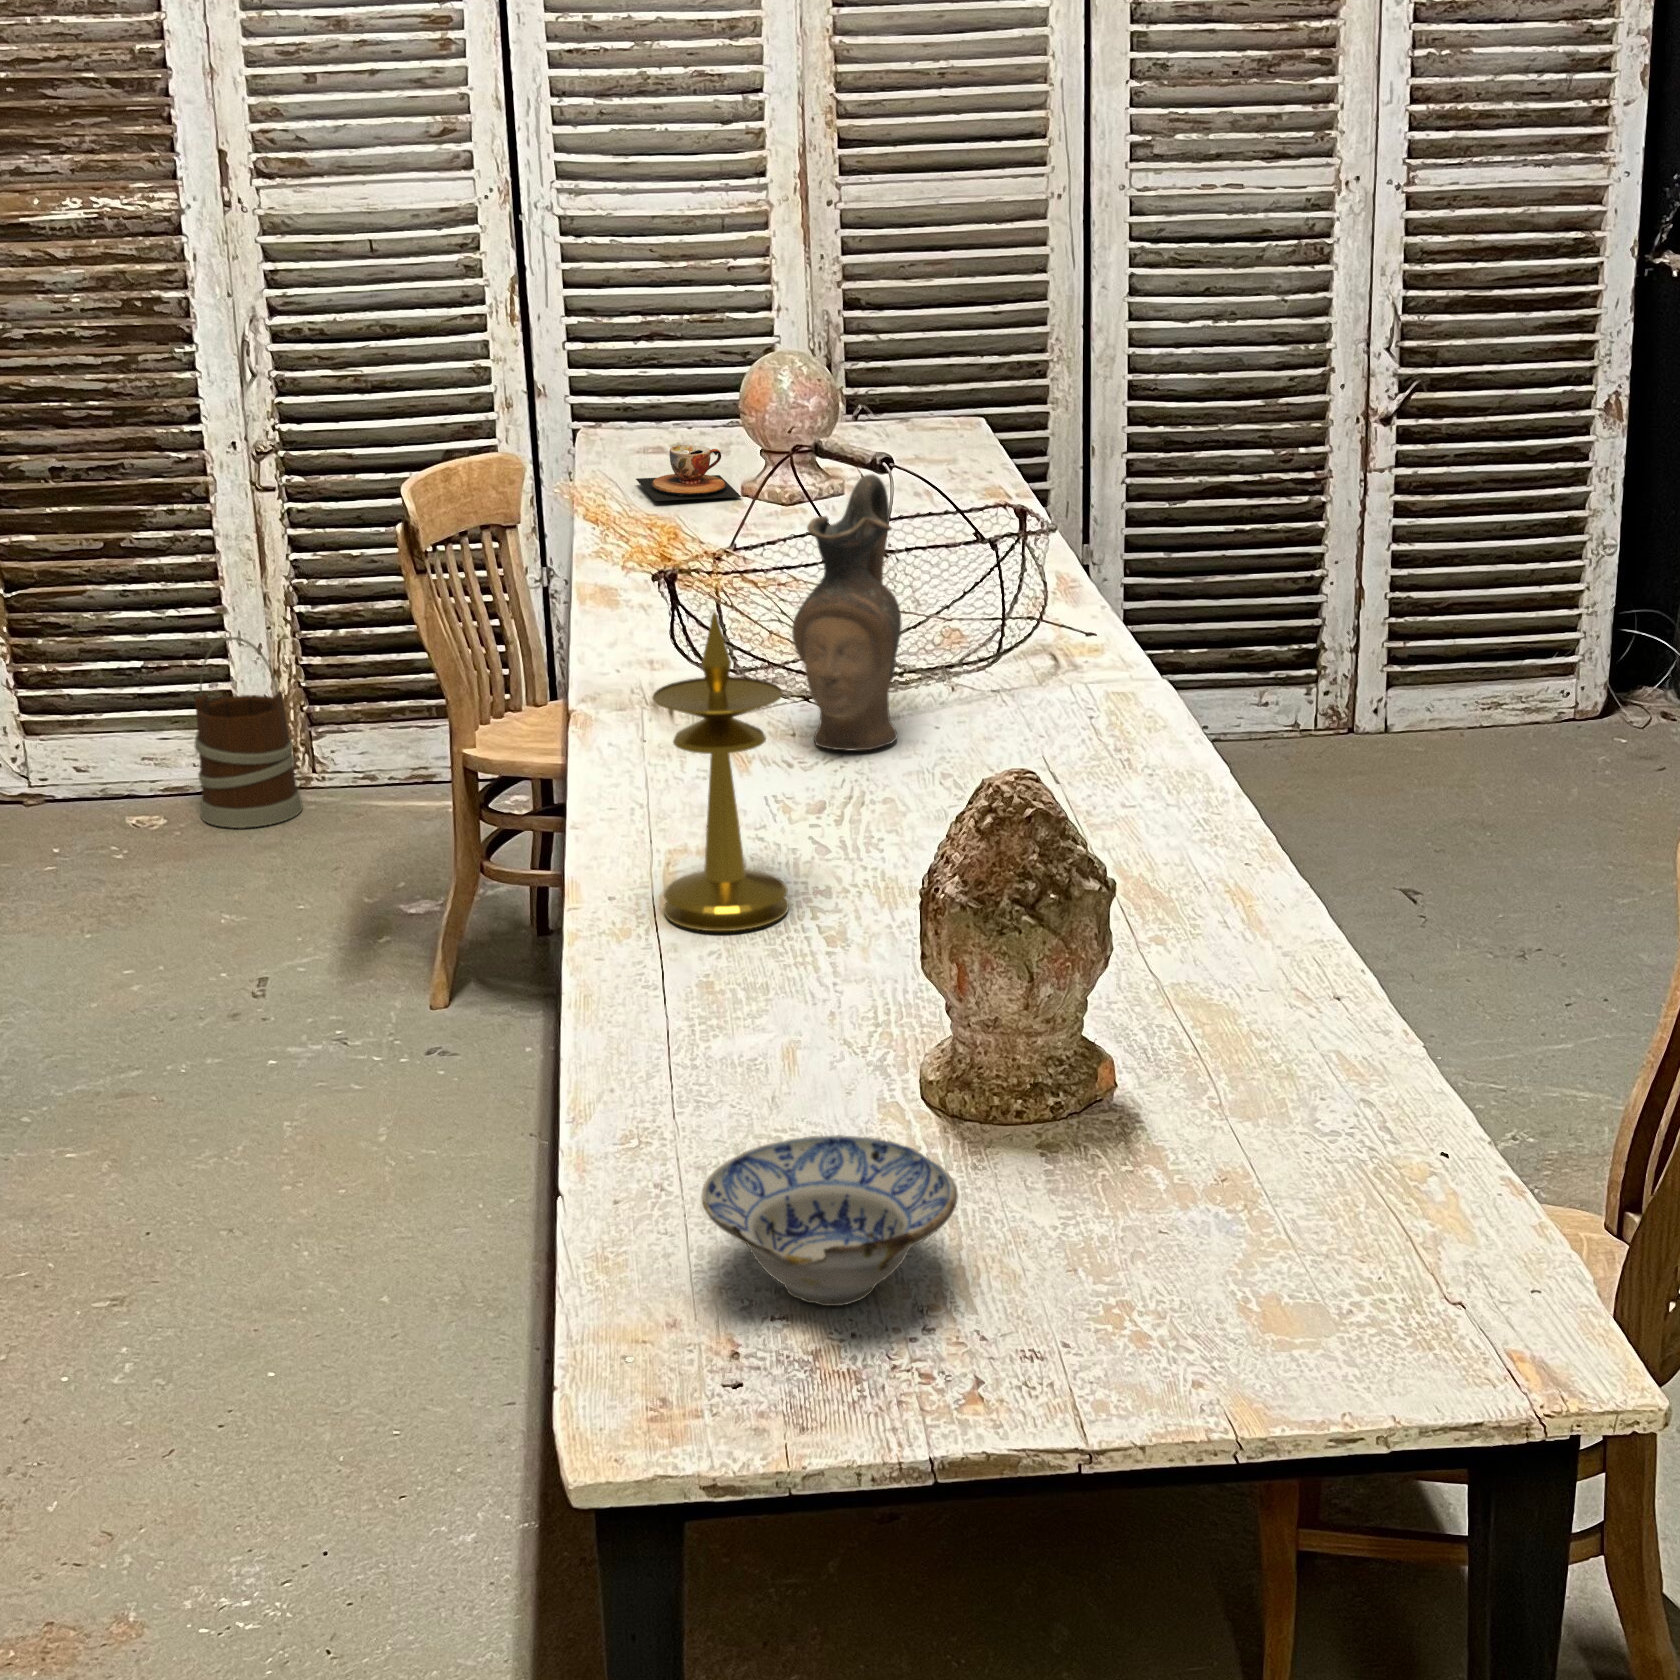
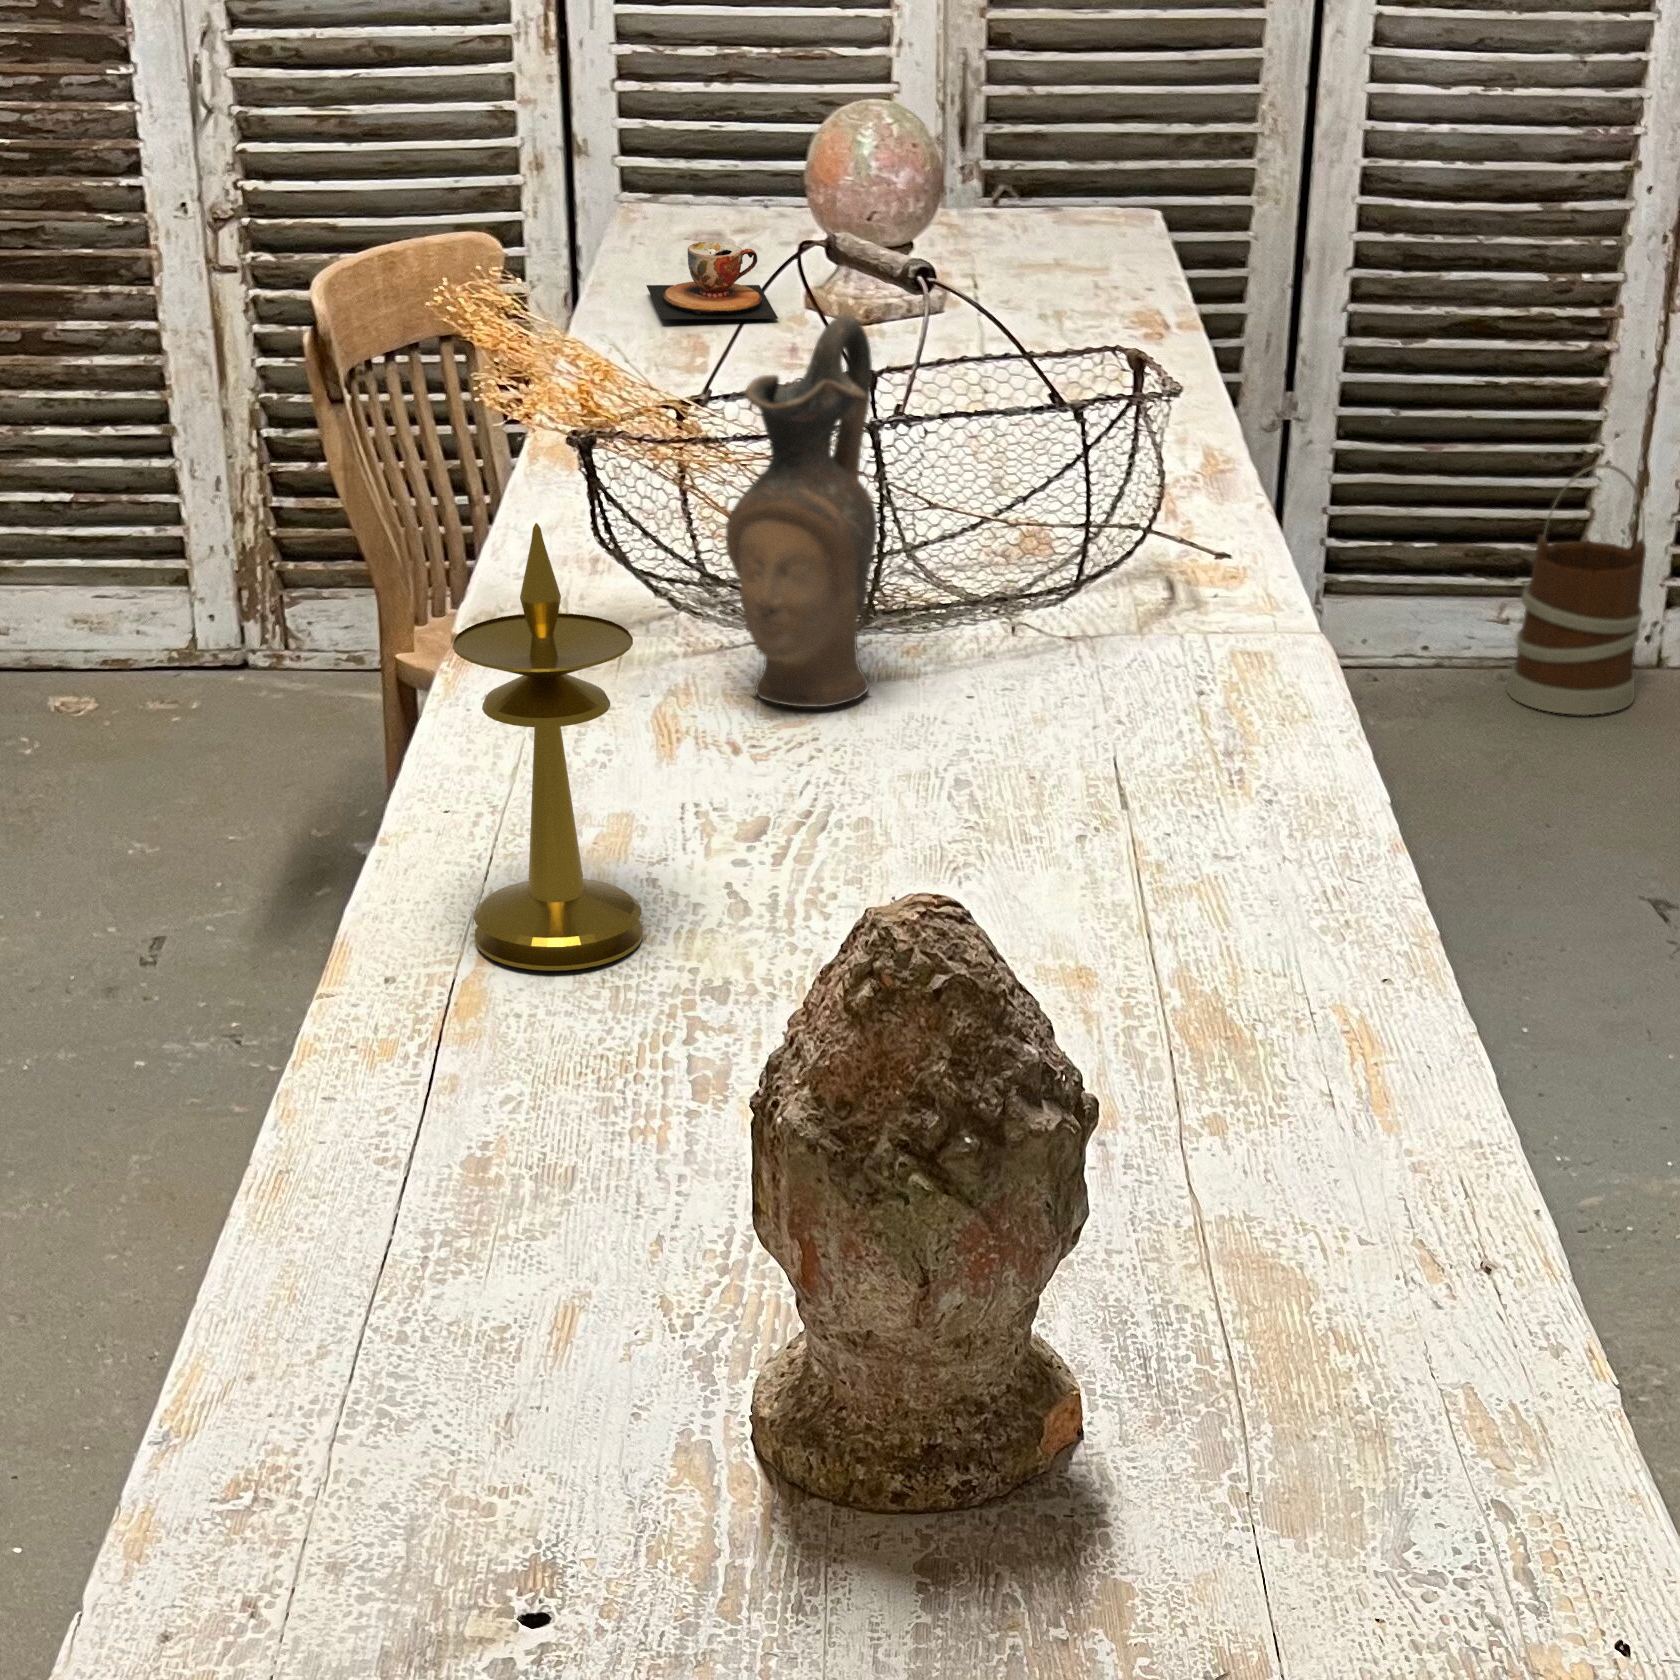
wooden bucket: present [194,637,303,828] -> present [1507,464,1646,715]
ceramic bowl: present [701,1135,958,1306] -> none [325,1316,679,1563]

